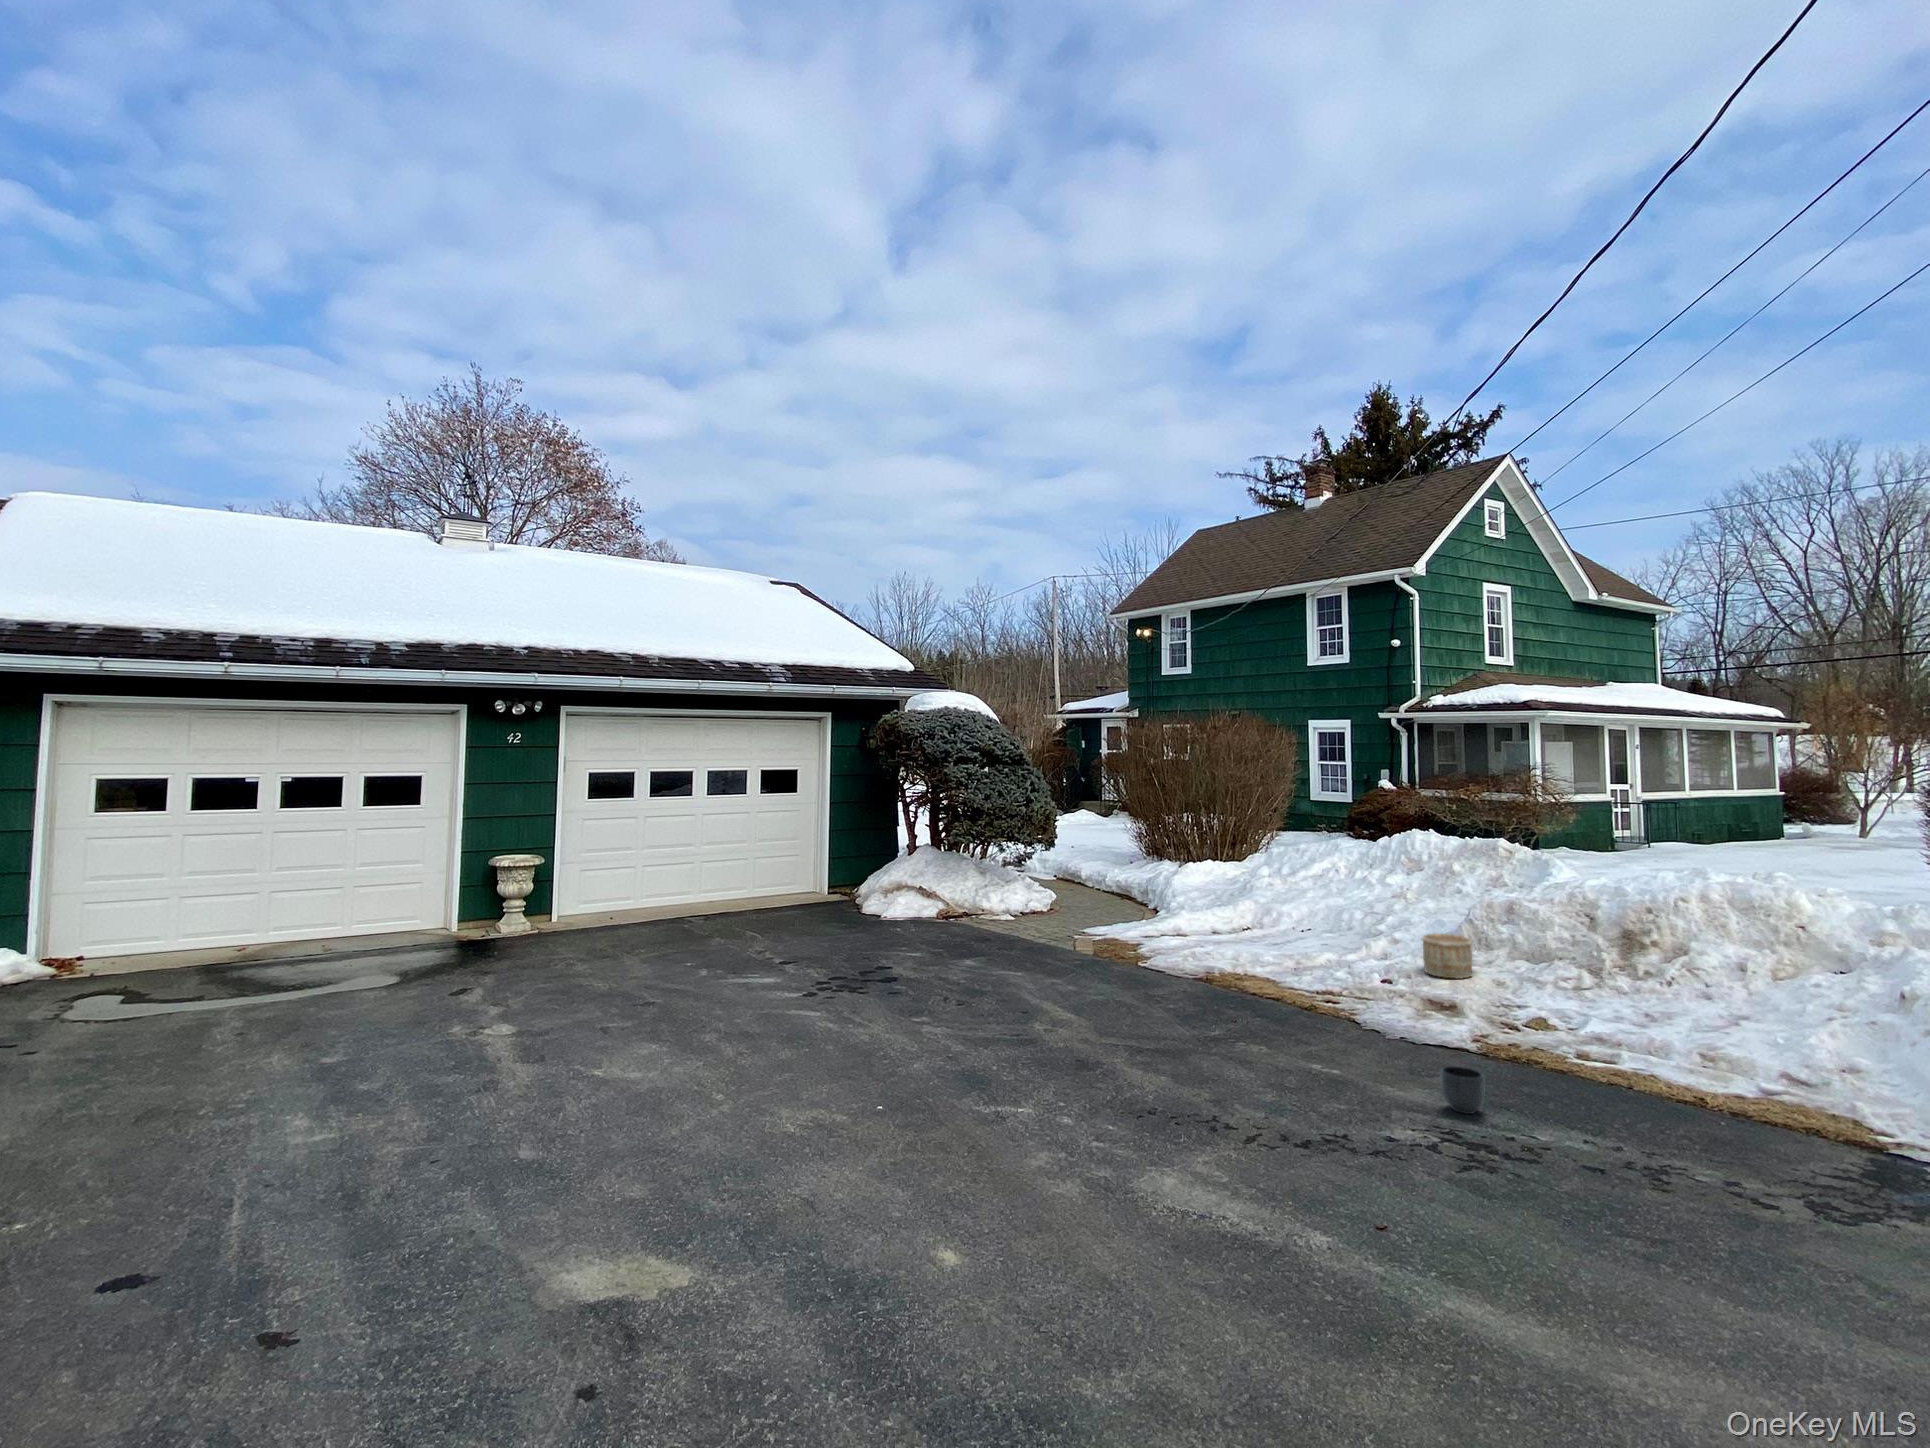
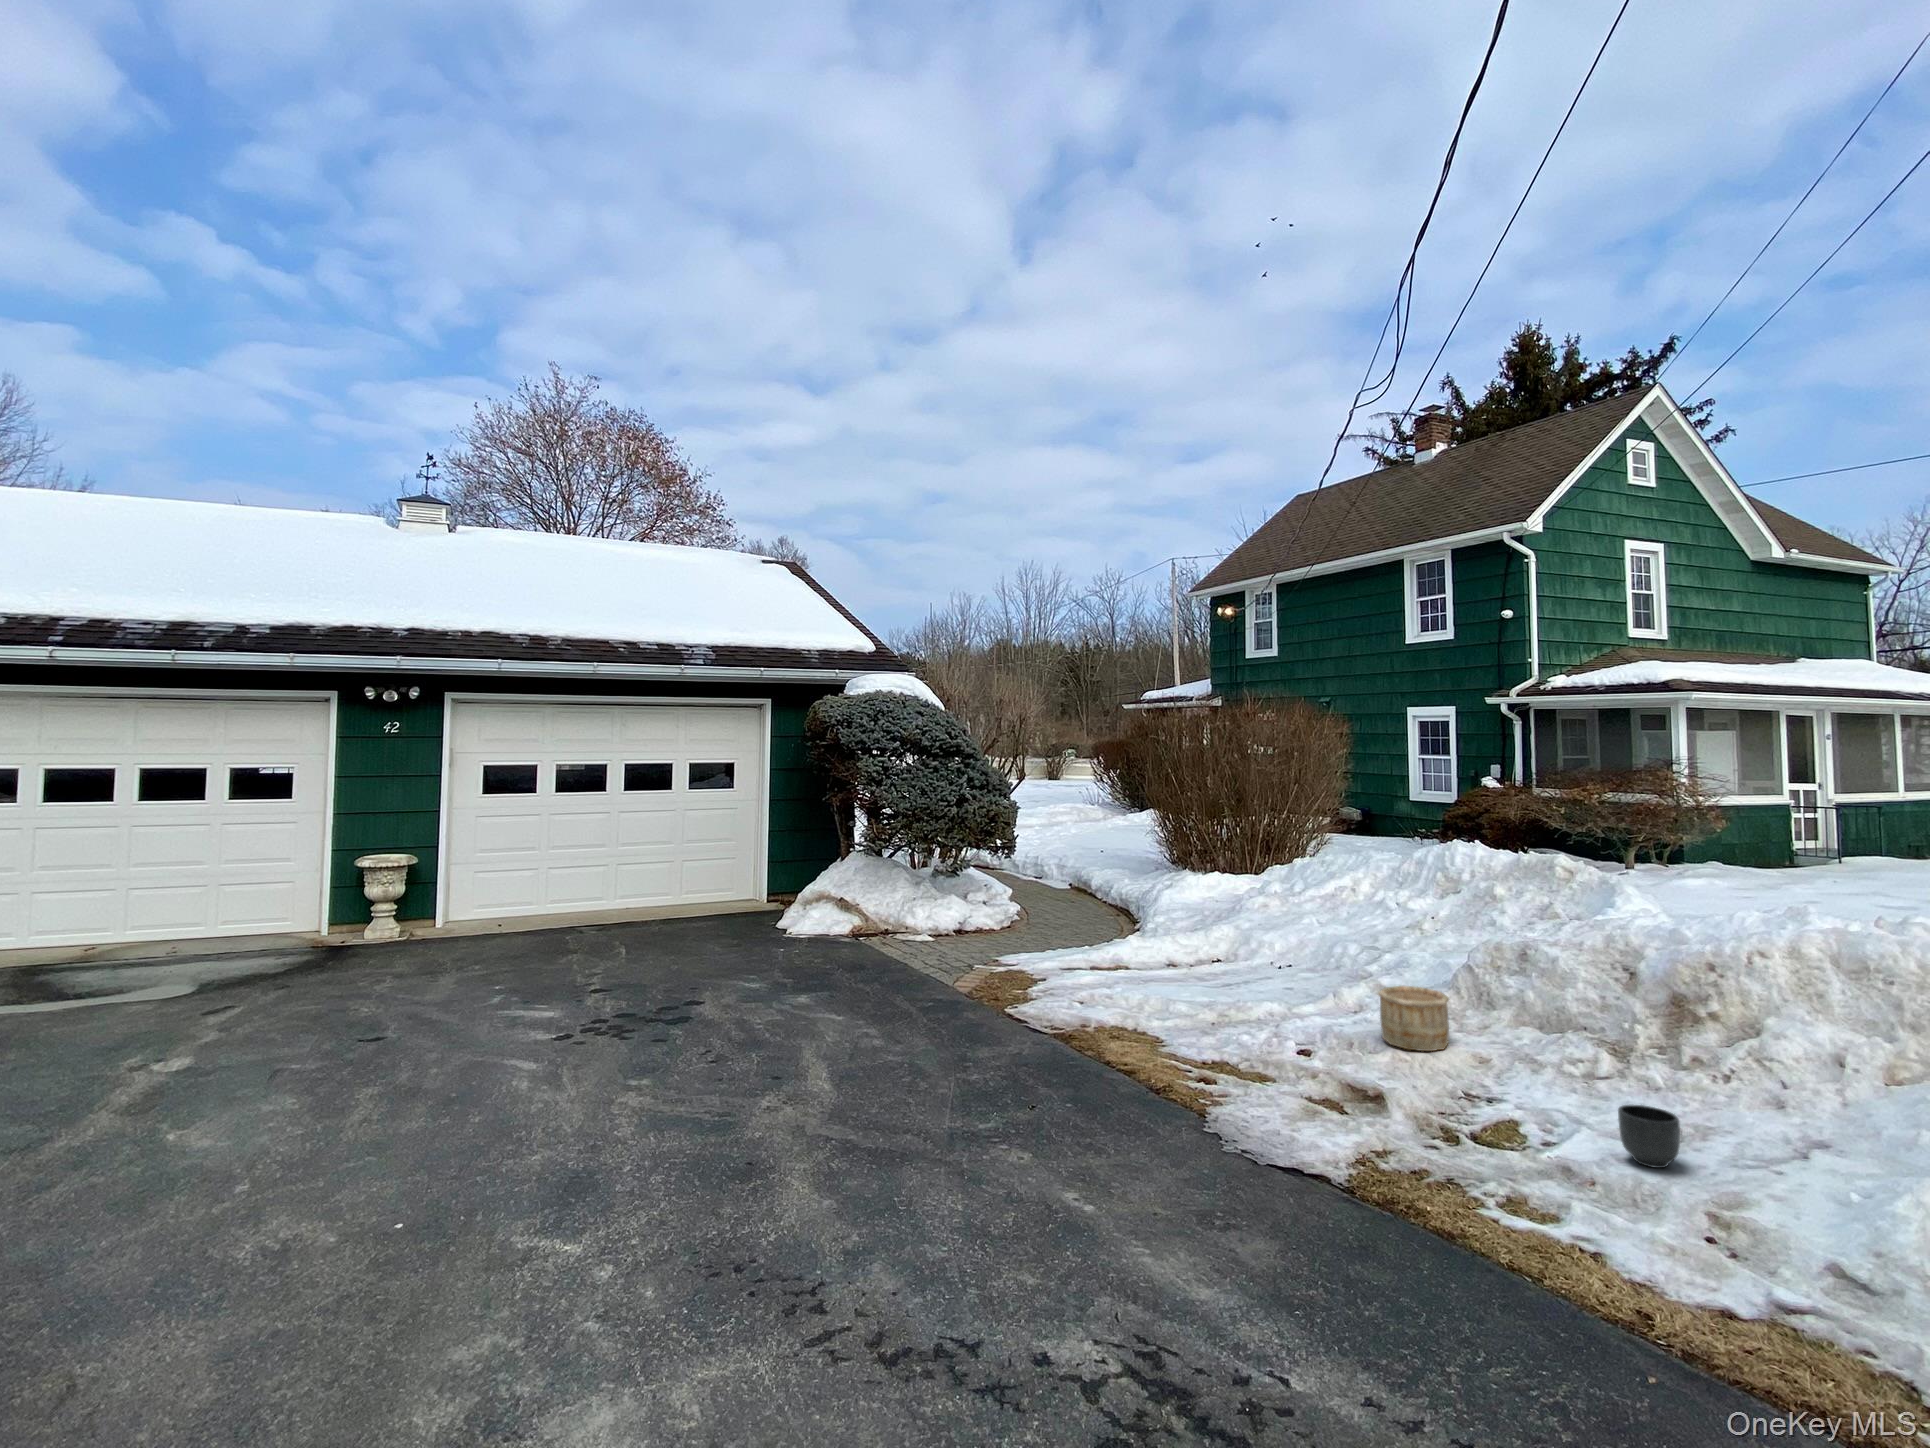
planter: present [1440,1066,1485,1114] -> present [1618,1105,1680,1168]

